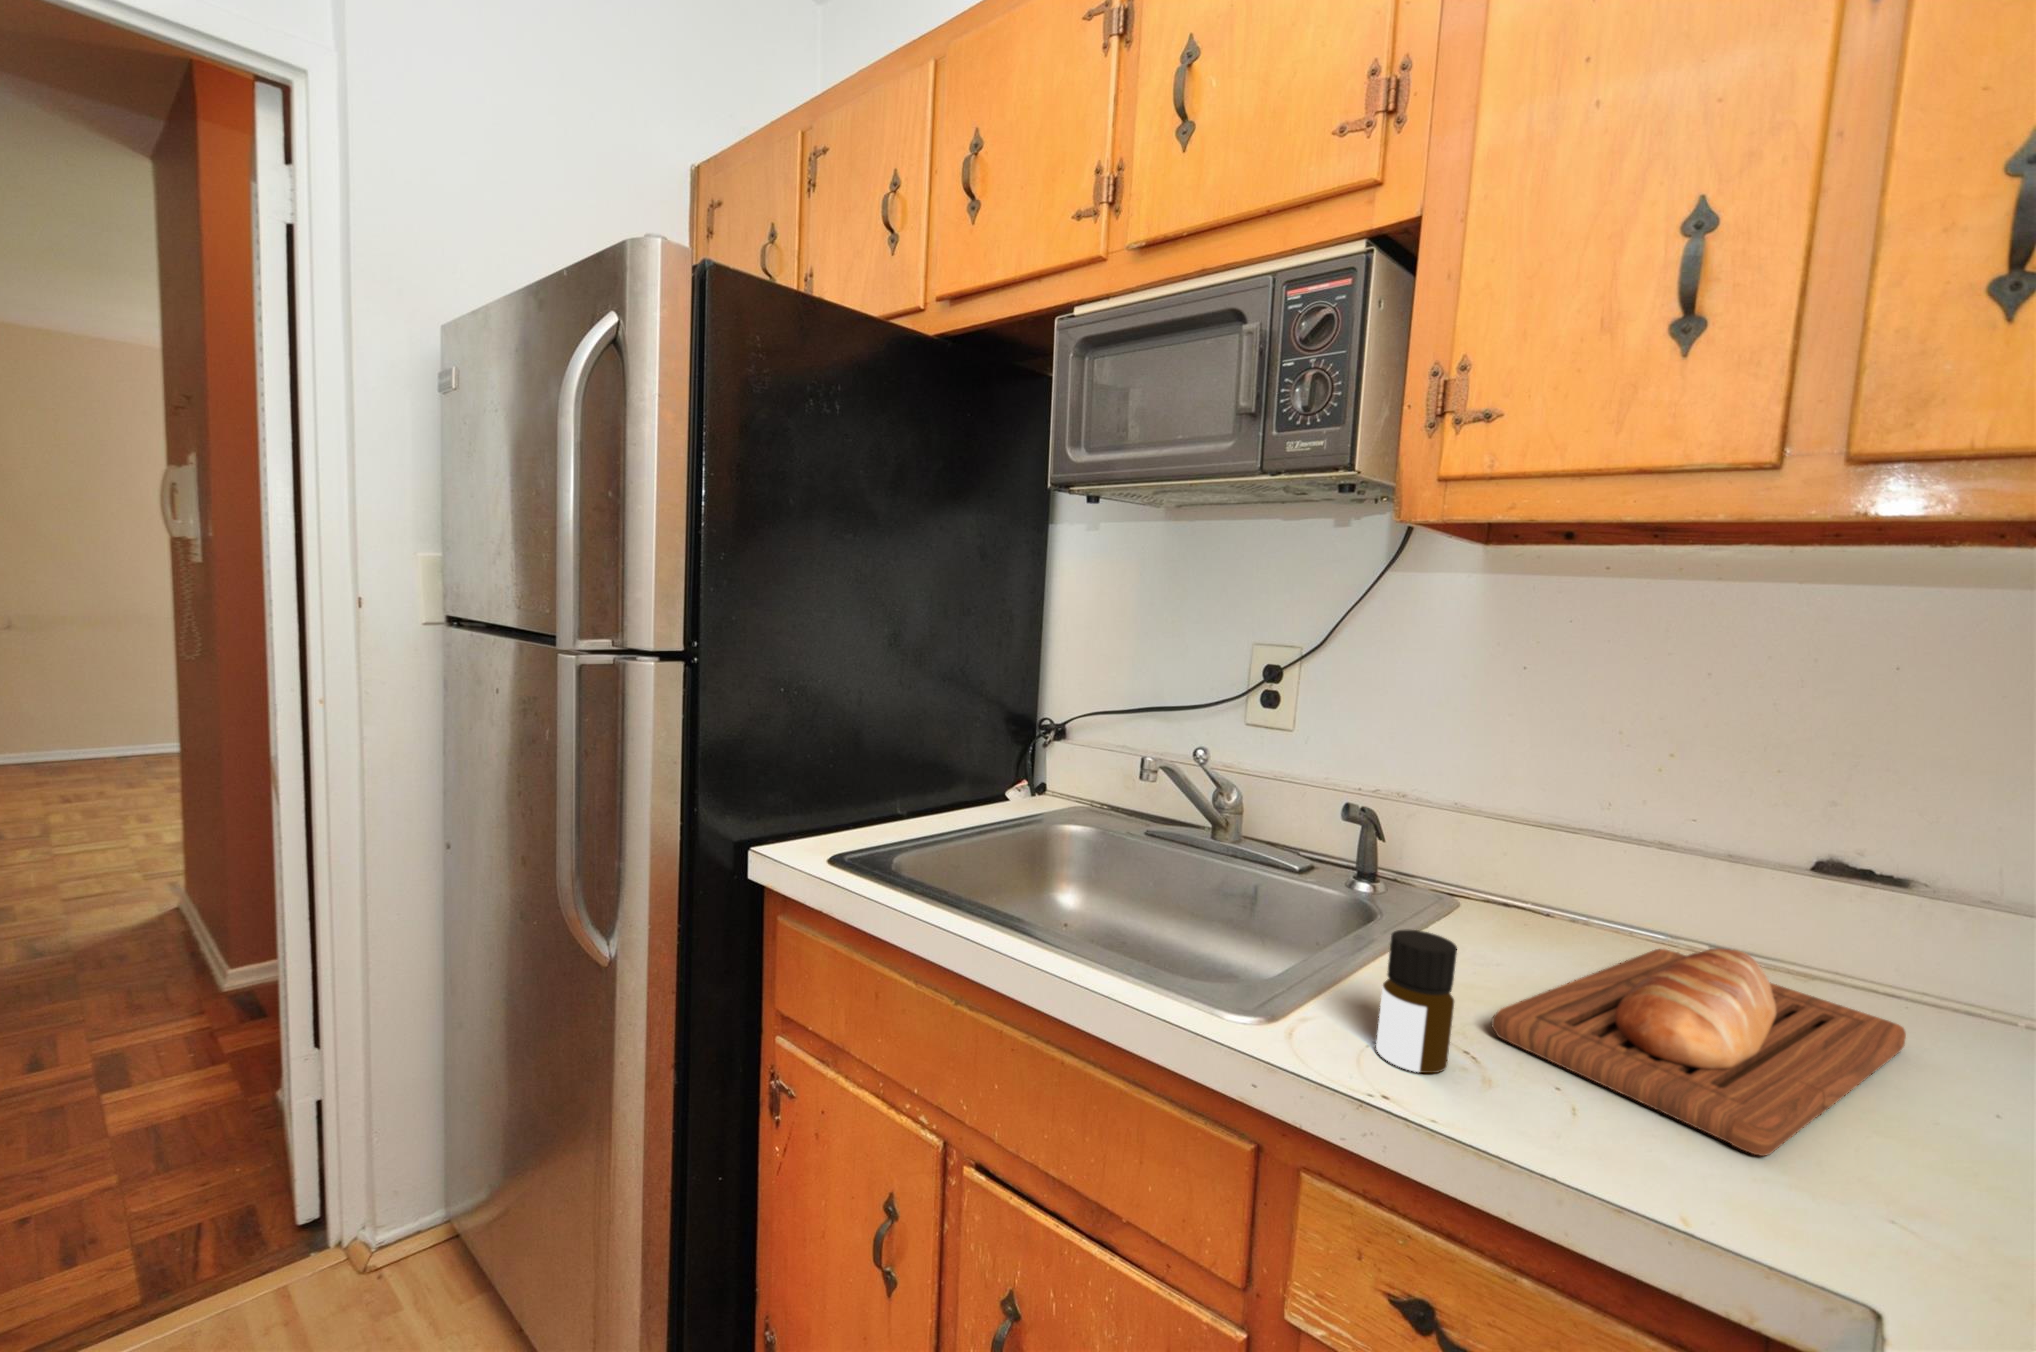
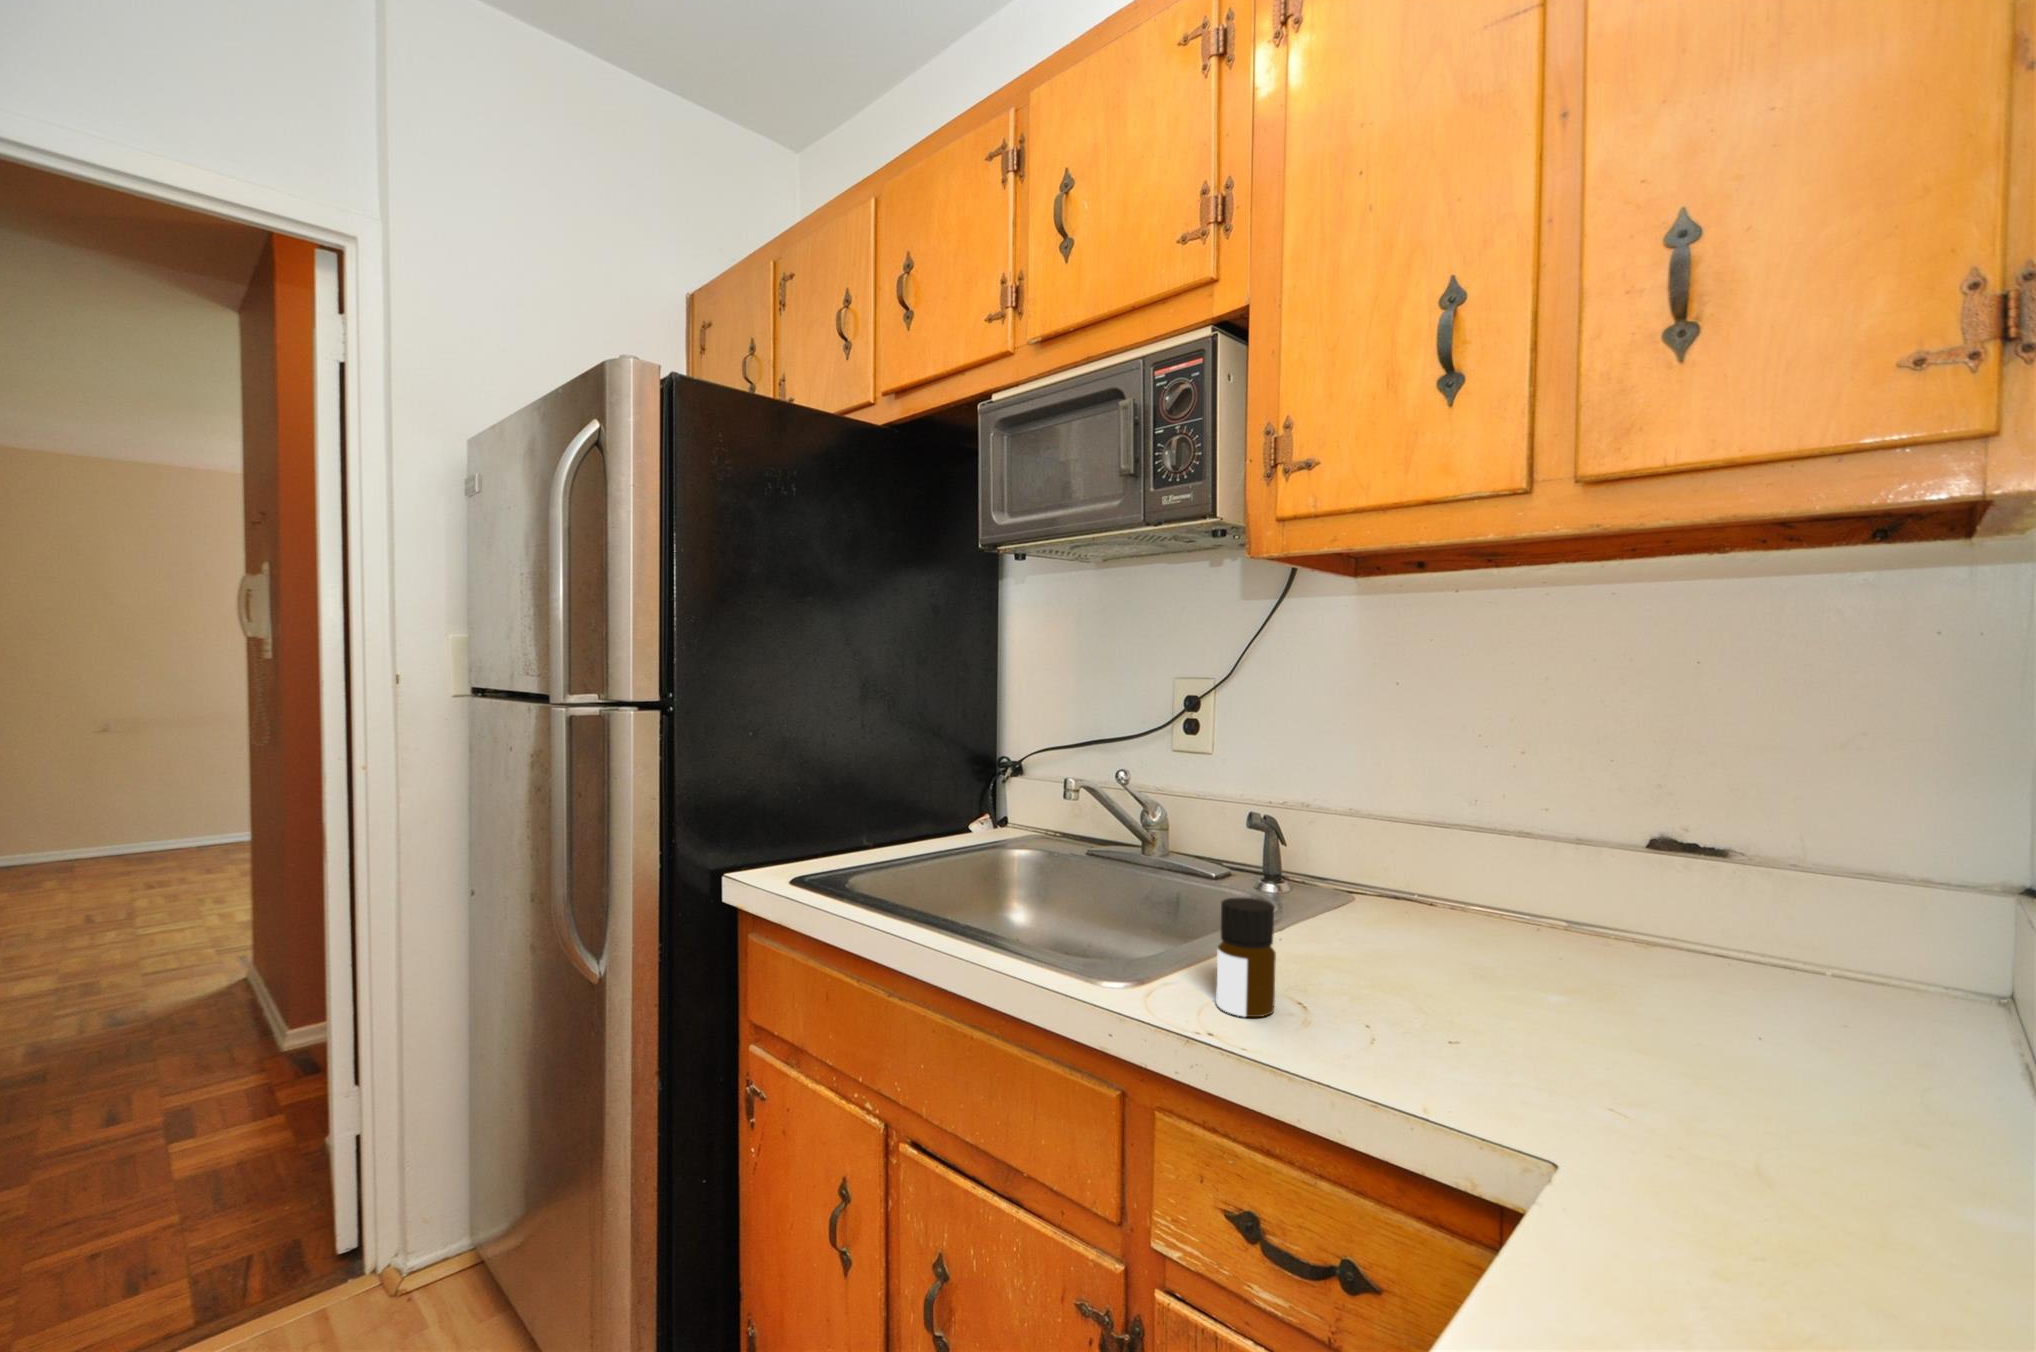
bread loaf: present [1492,948,1906,1156] -> none [1326,915,1703,1067]

